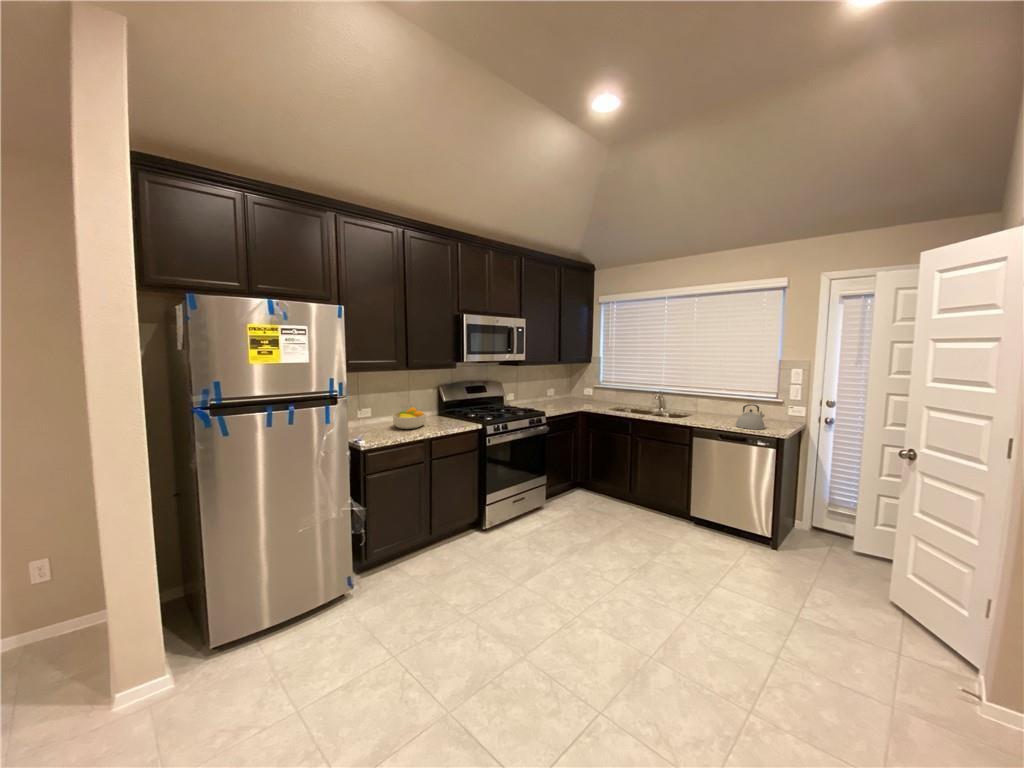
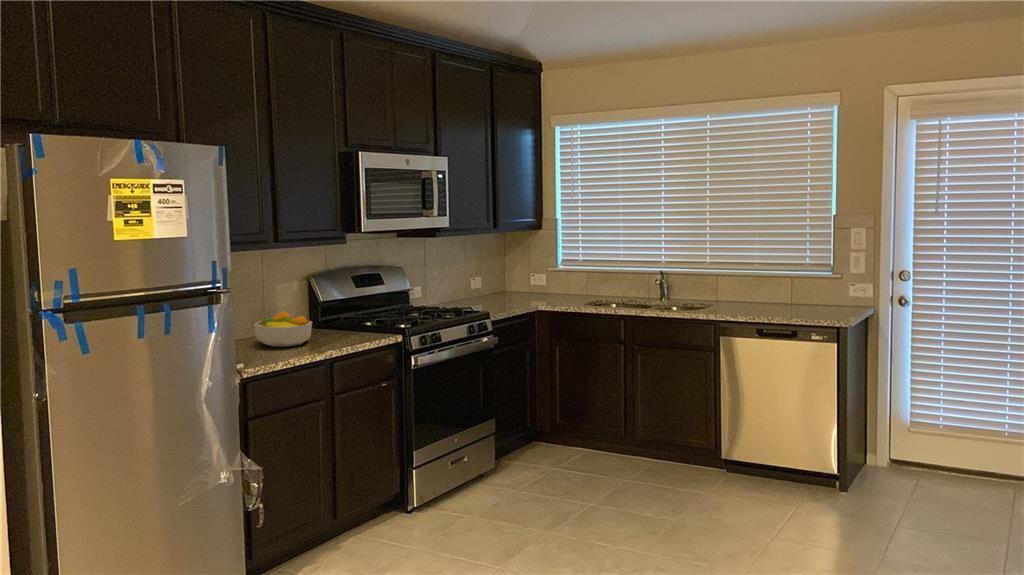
kettle: present [736,404,765,429] -> none [781,283,821,319]

